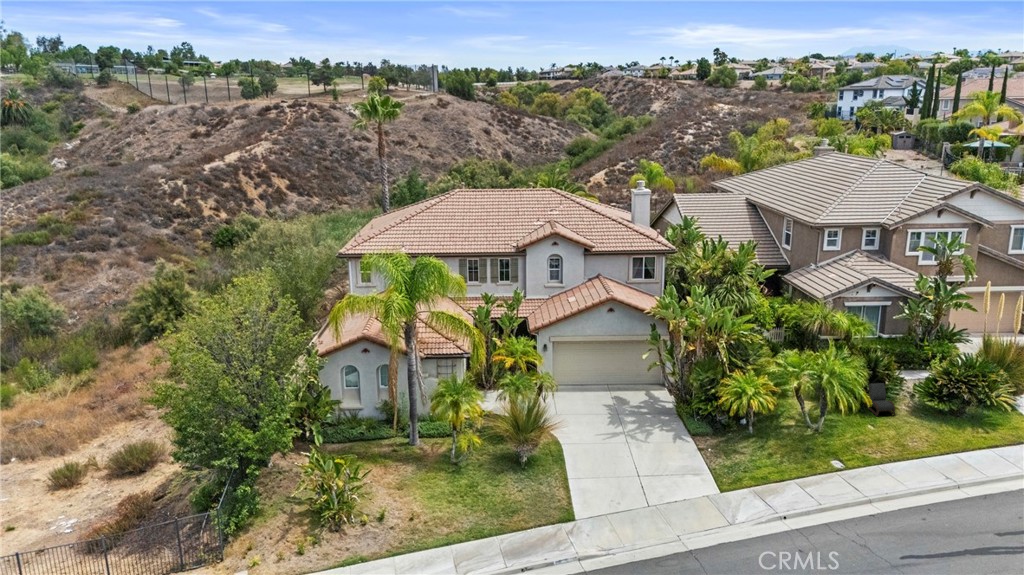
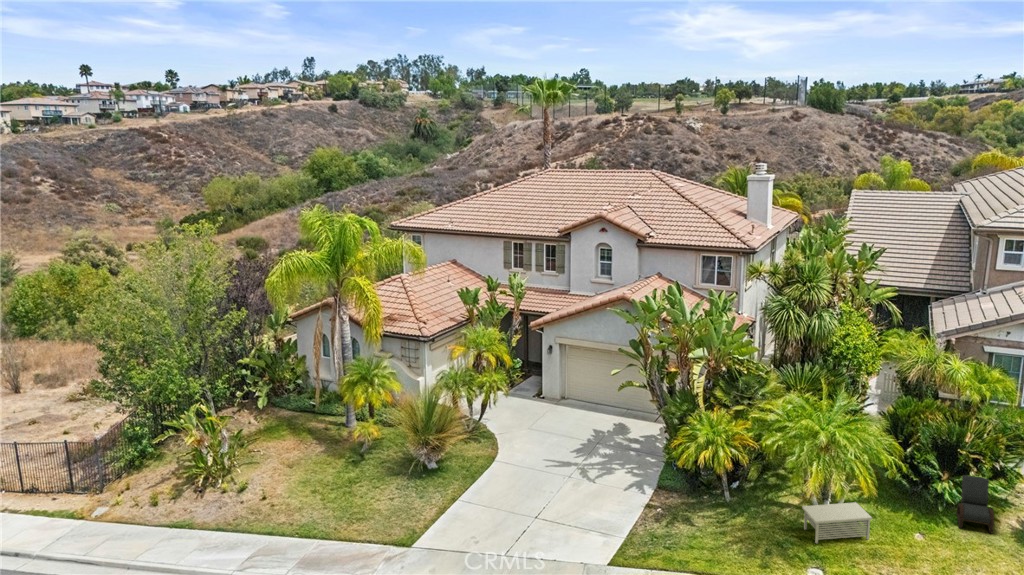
storage bench: none [801,414,843,445] -> present [802,502,872,543]

